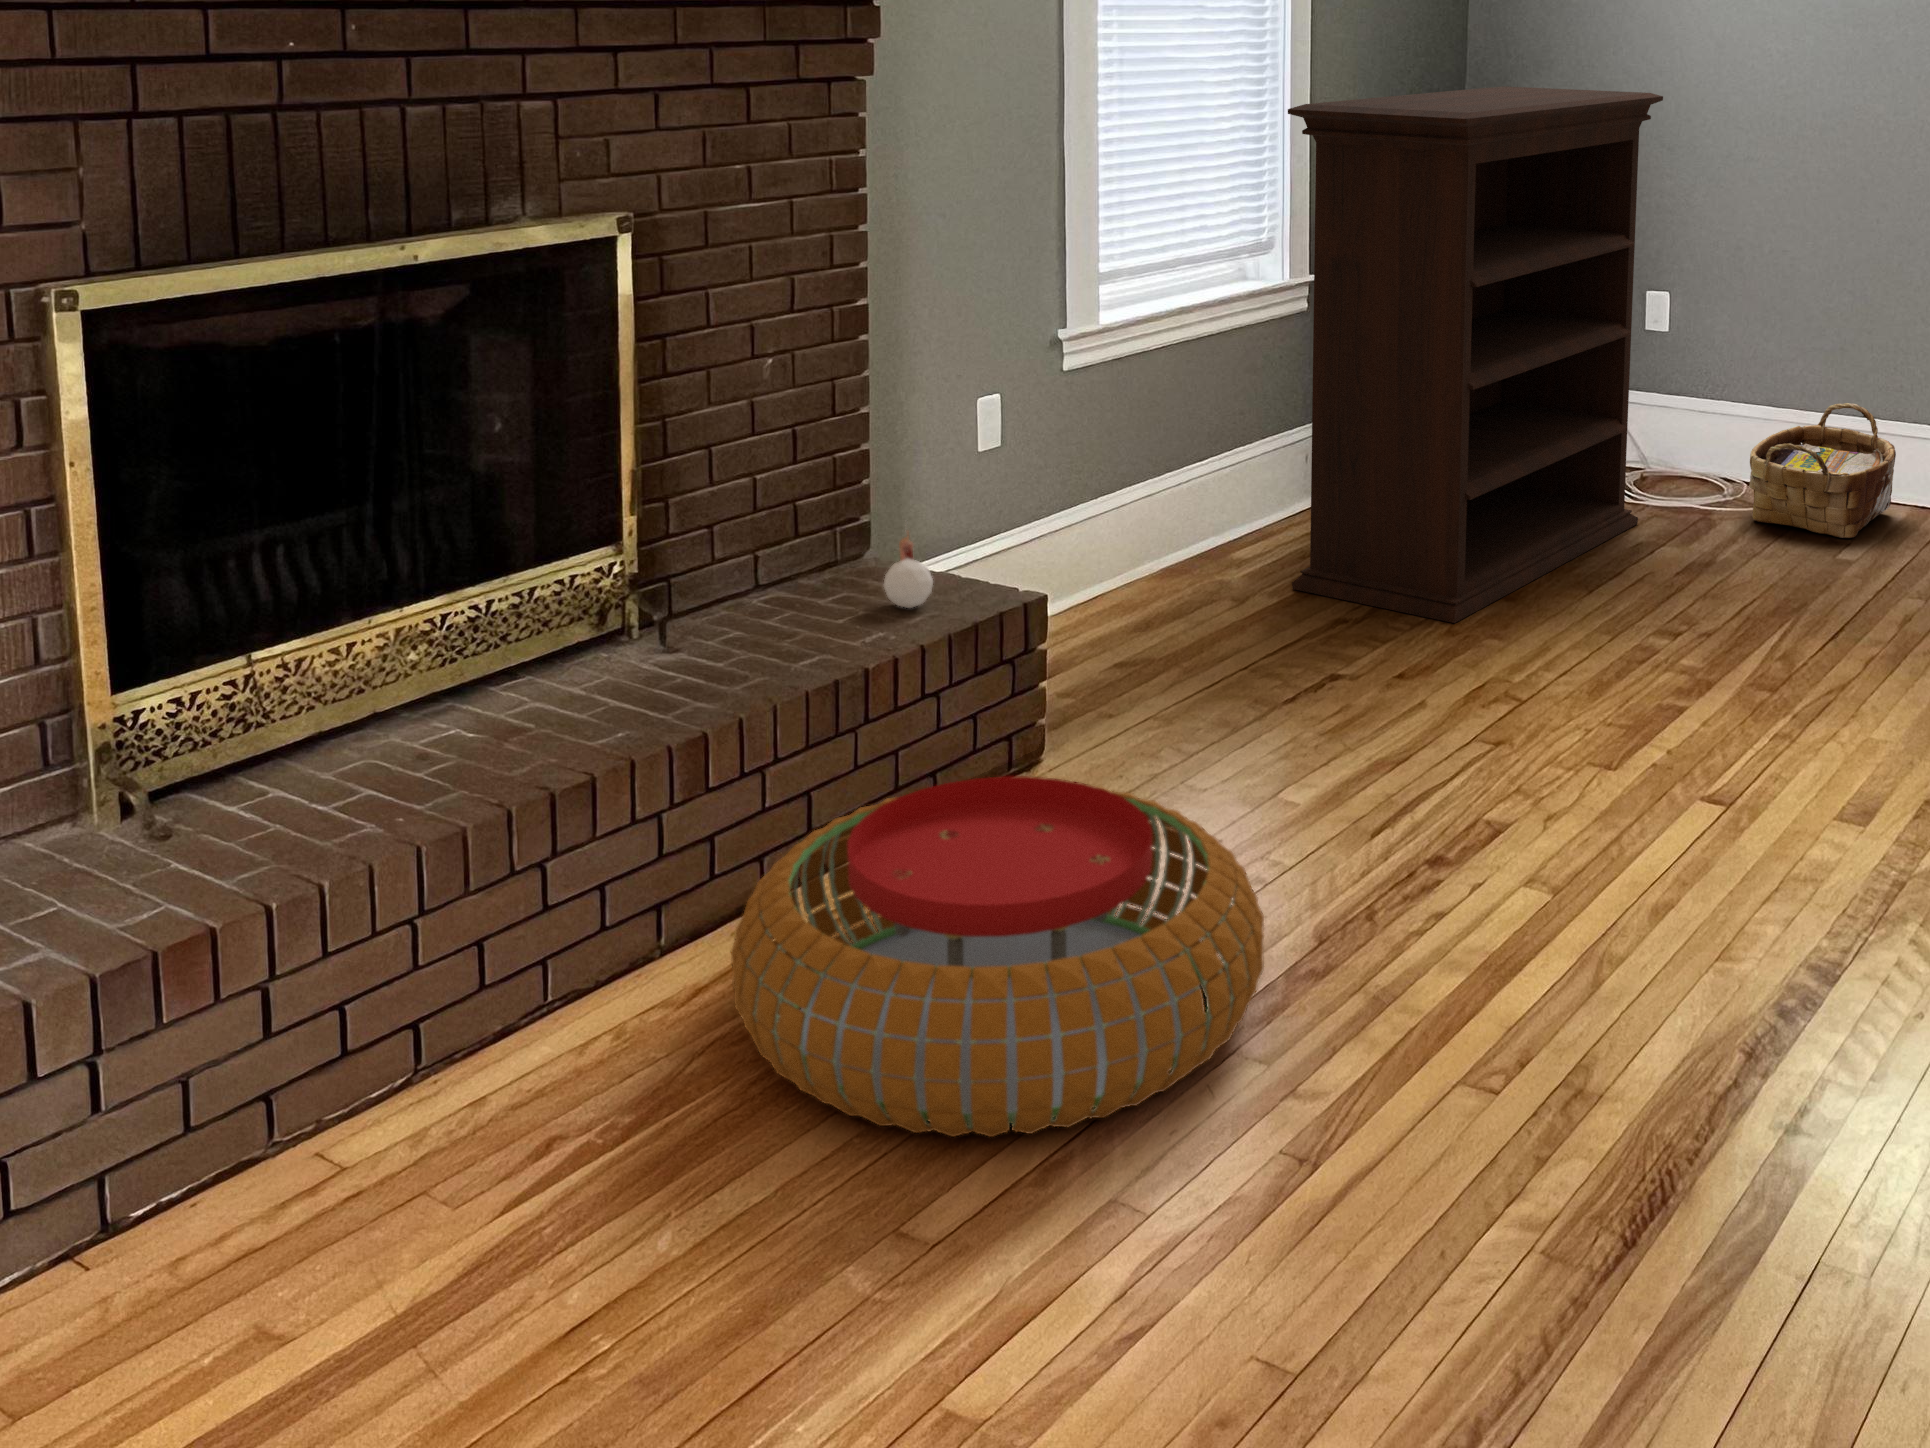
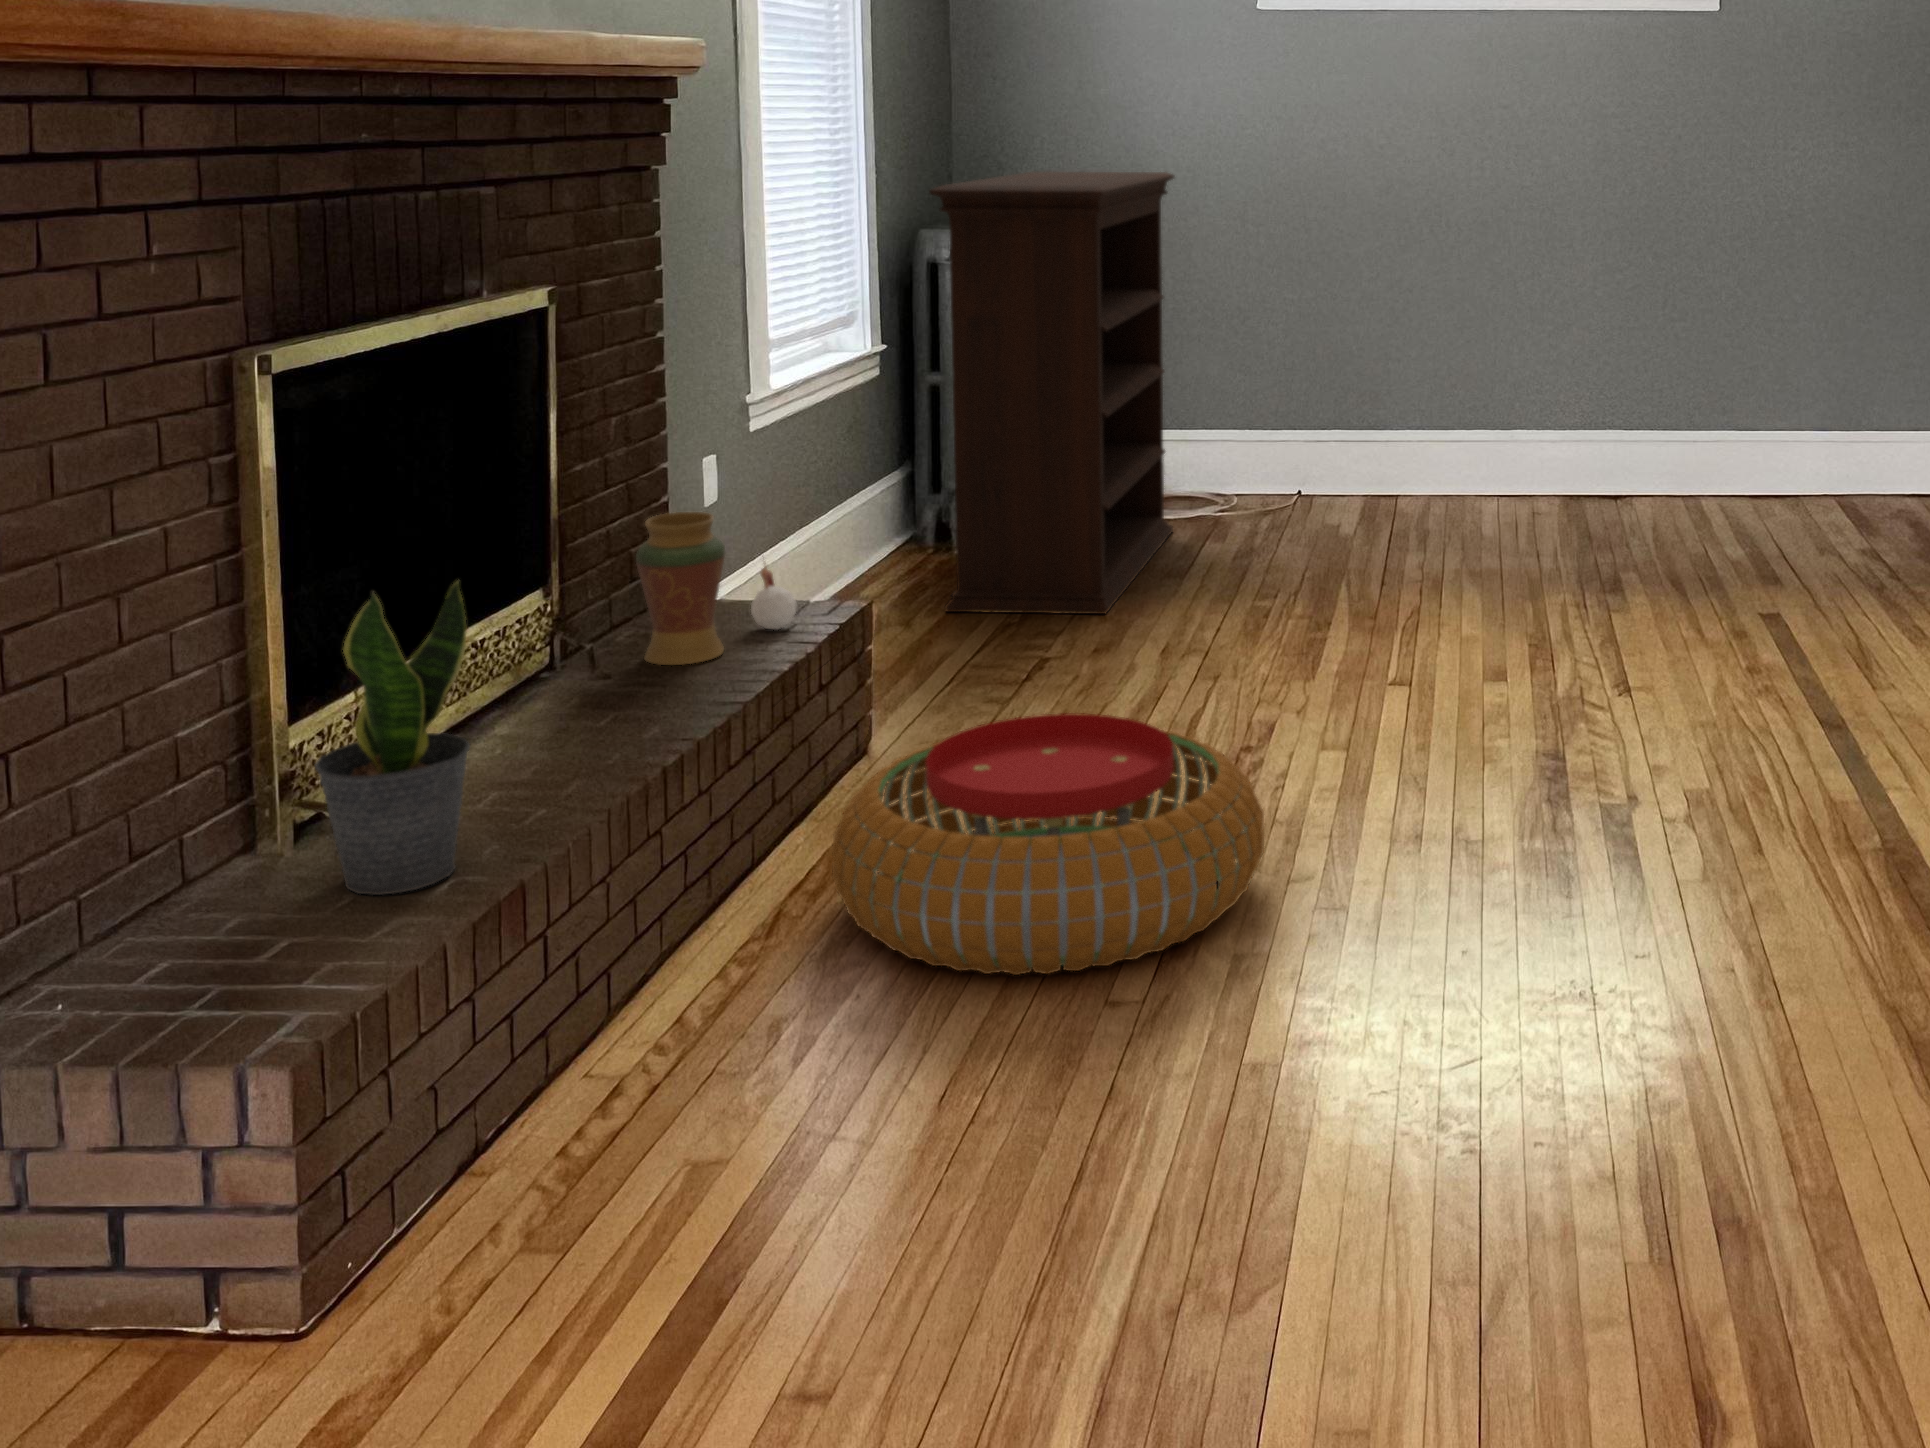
woven basket: present [1750,403,1896,538] -> none [1251,417,1358,521]
decorative vase: none [736,467,834,637] -> present [636,512,725,665]
potted plant: none [102,548,270,875] -> present [315,581,470,895]

